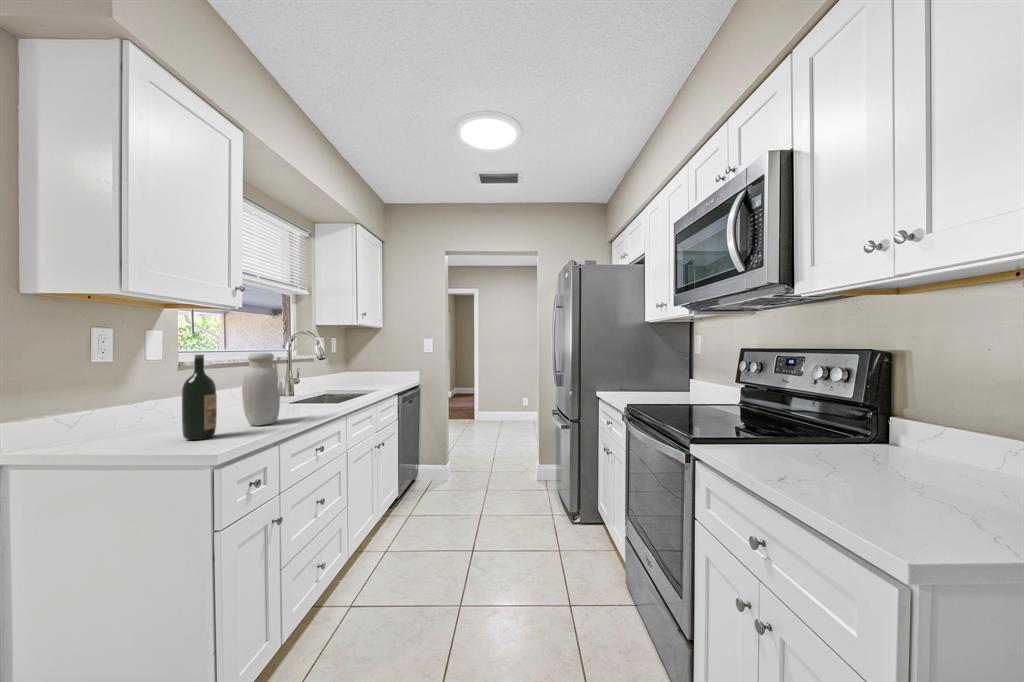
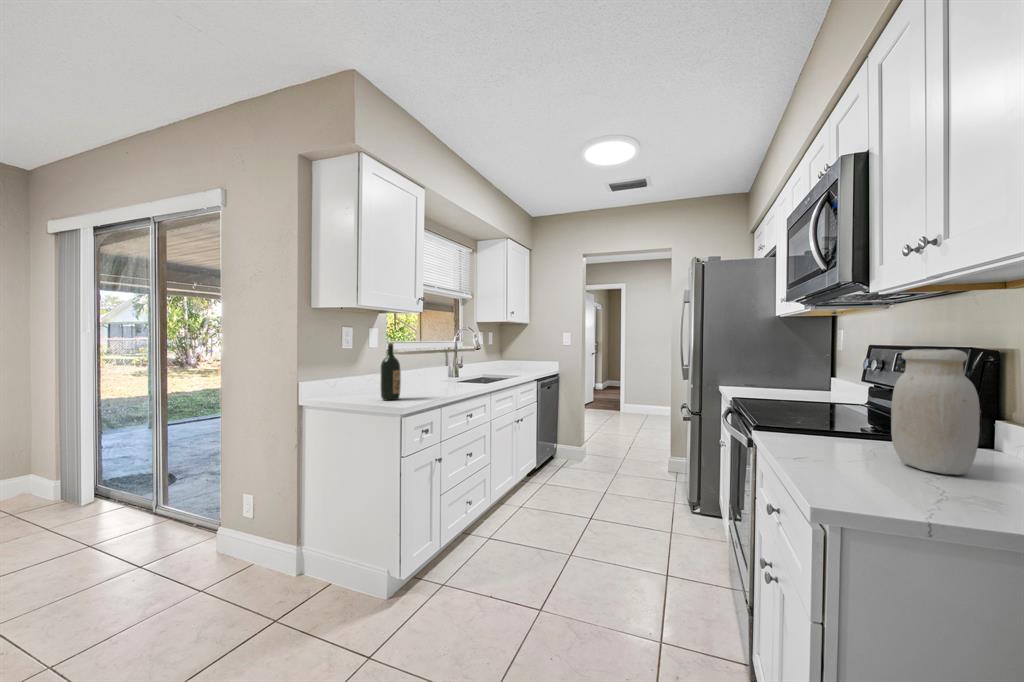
jar: present [242,353,280,426] -> present [891,349,980,475]

